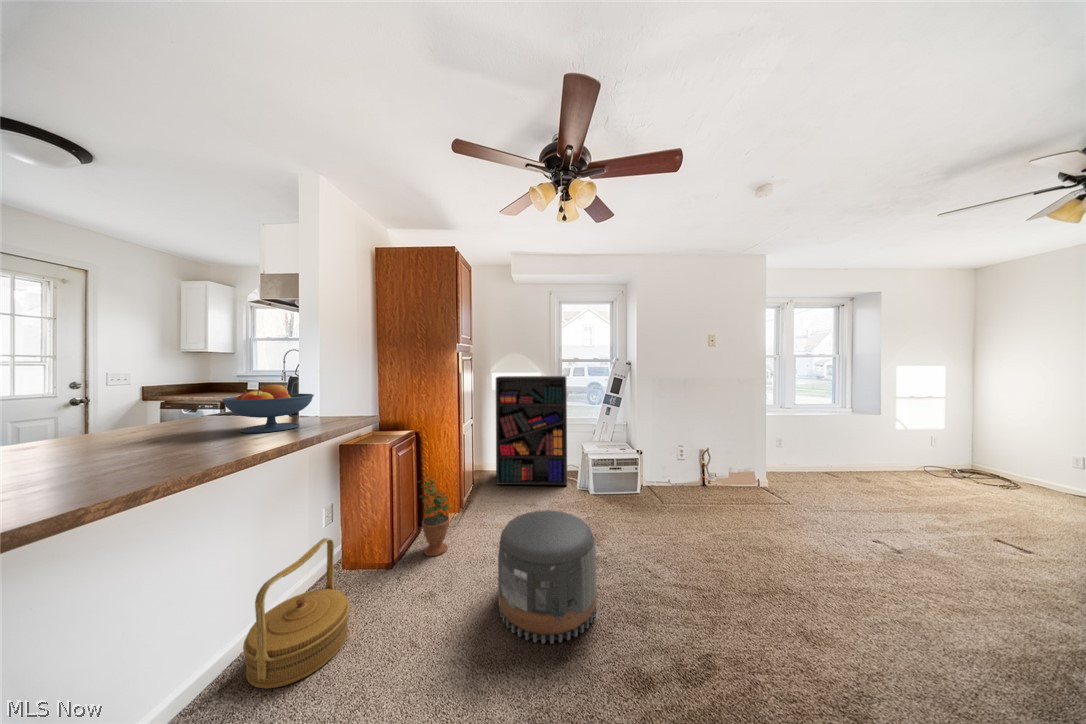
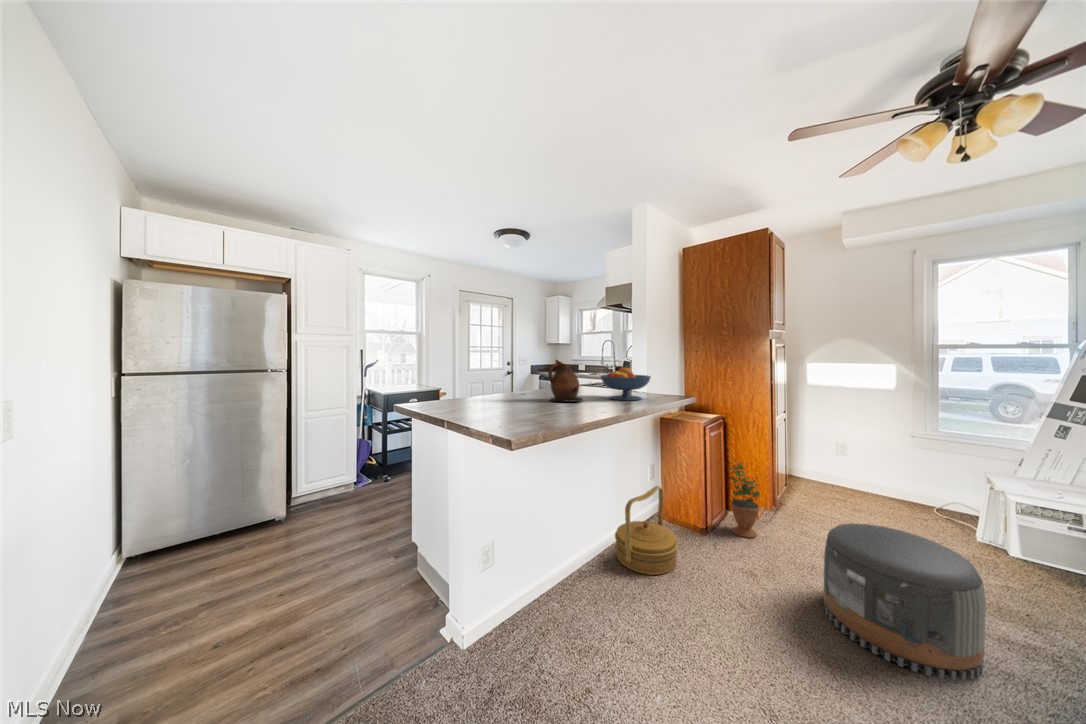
bookshelf: present [496,376,567,485] -> none [814,367,942,522]
ceramic pitcher: none [67,377,174,456] -> present [548,360,581,402]

